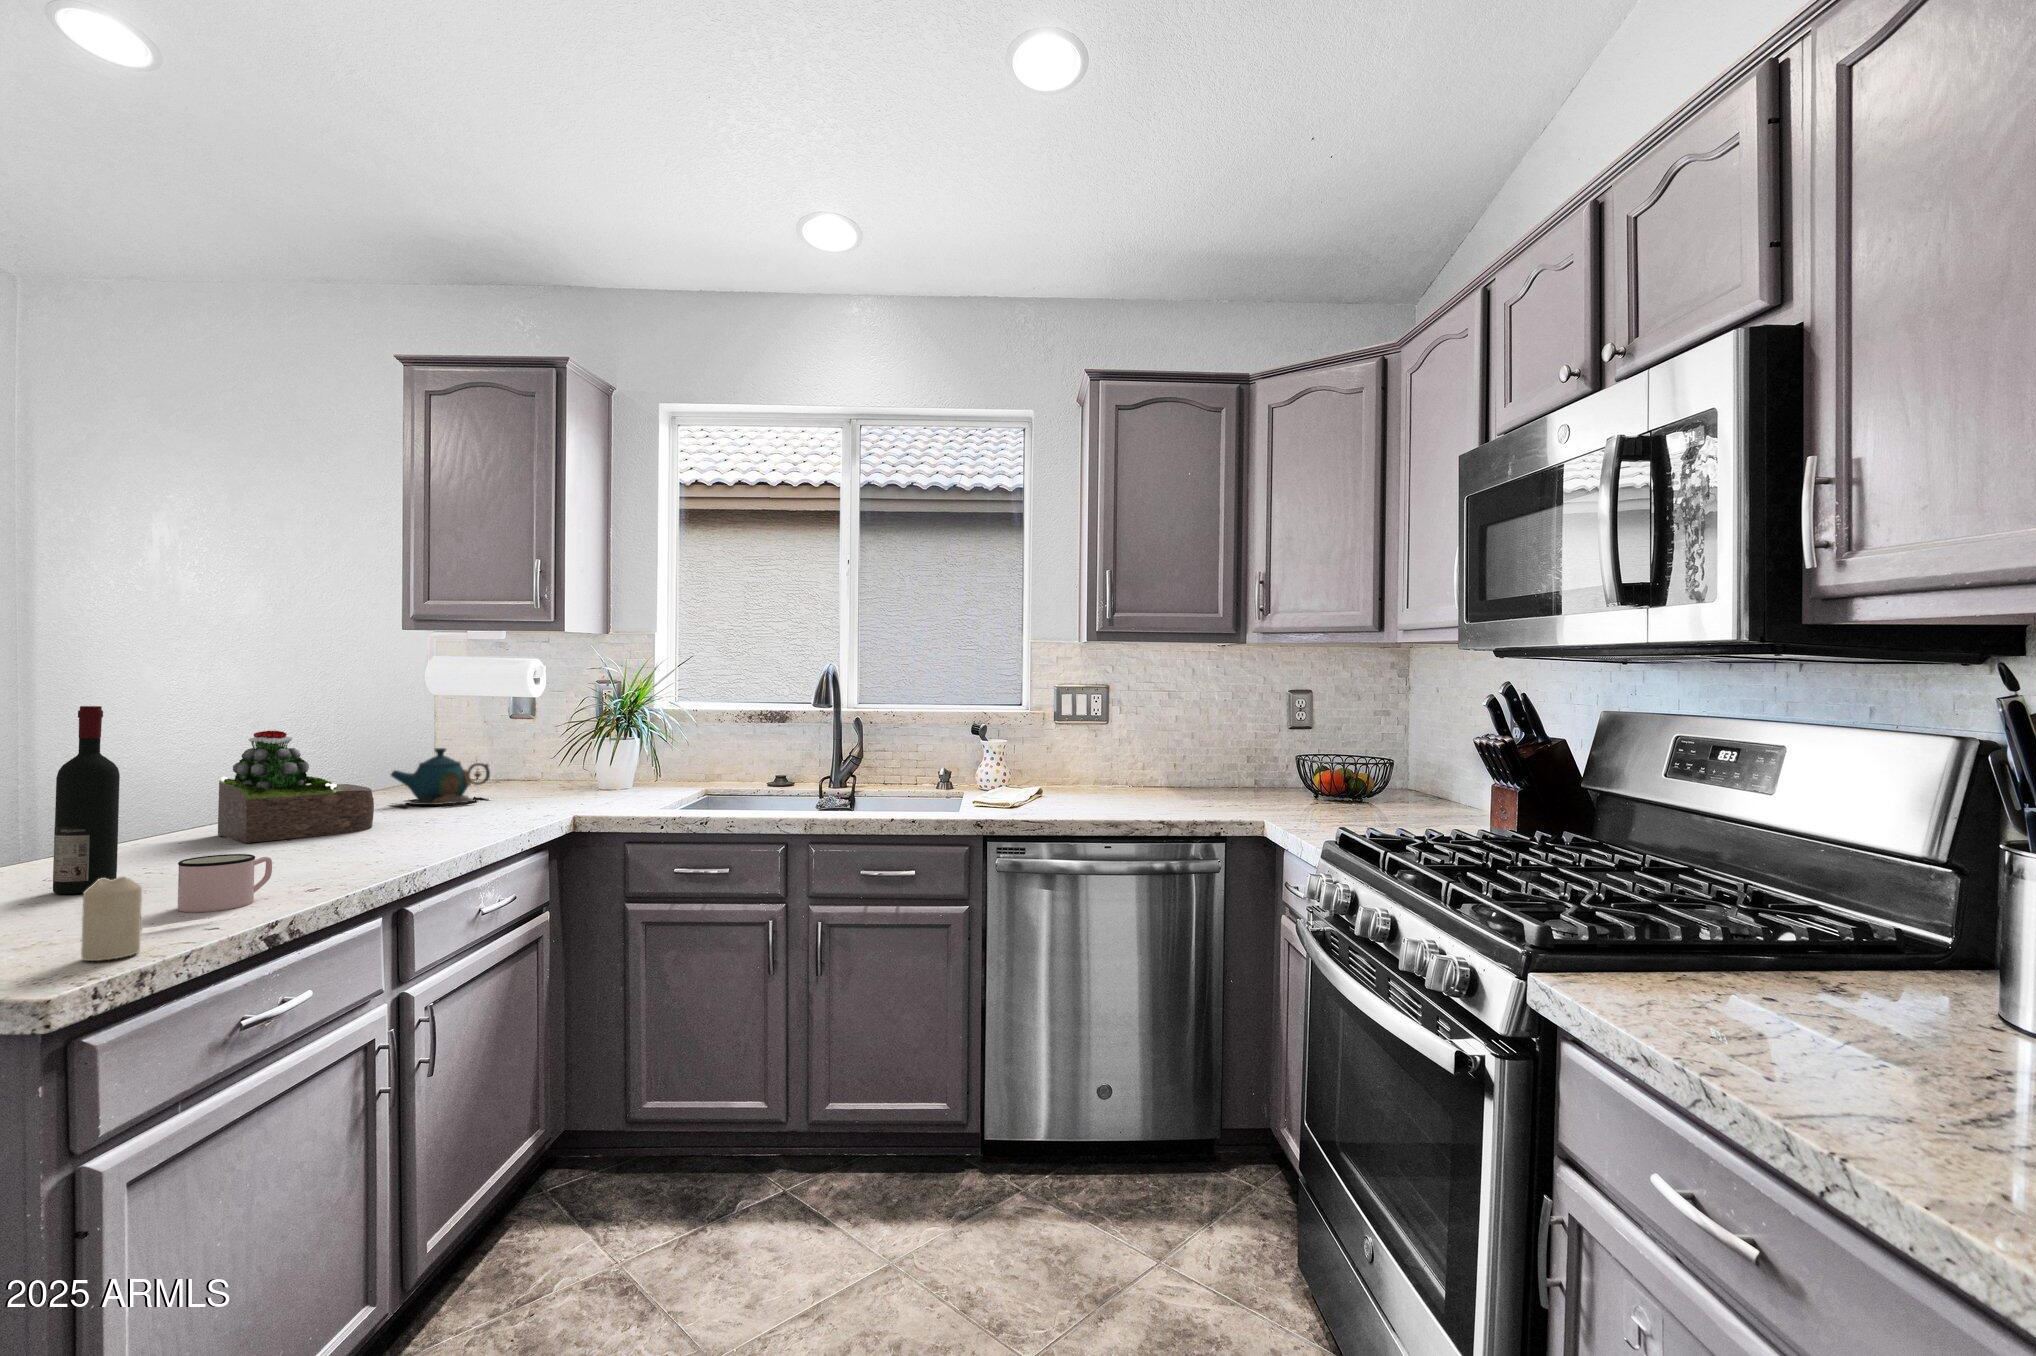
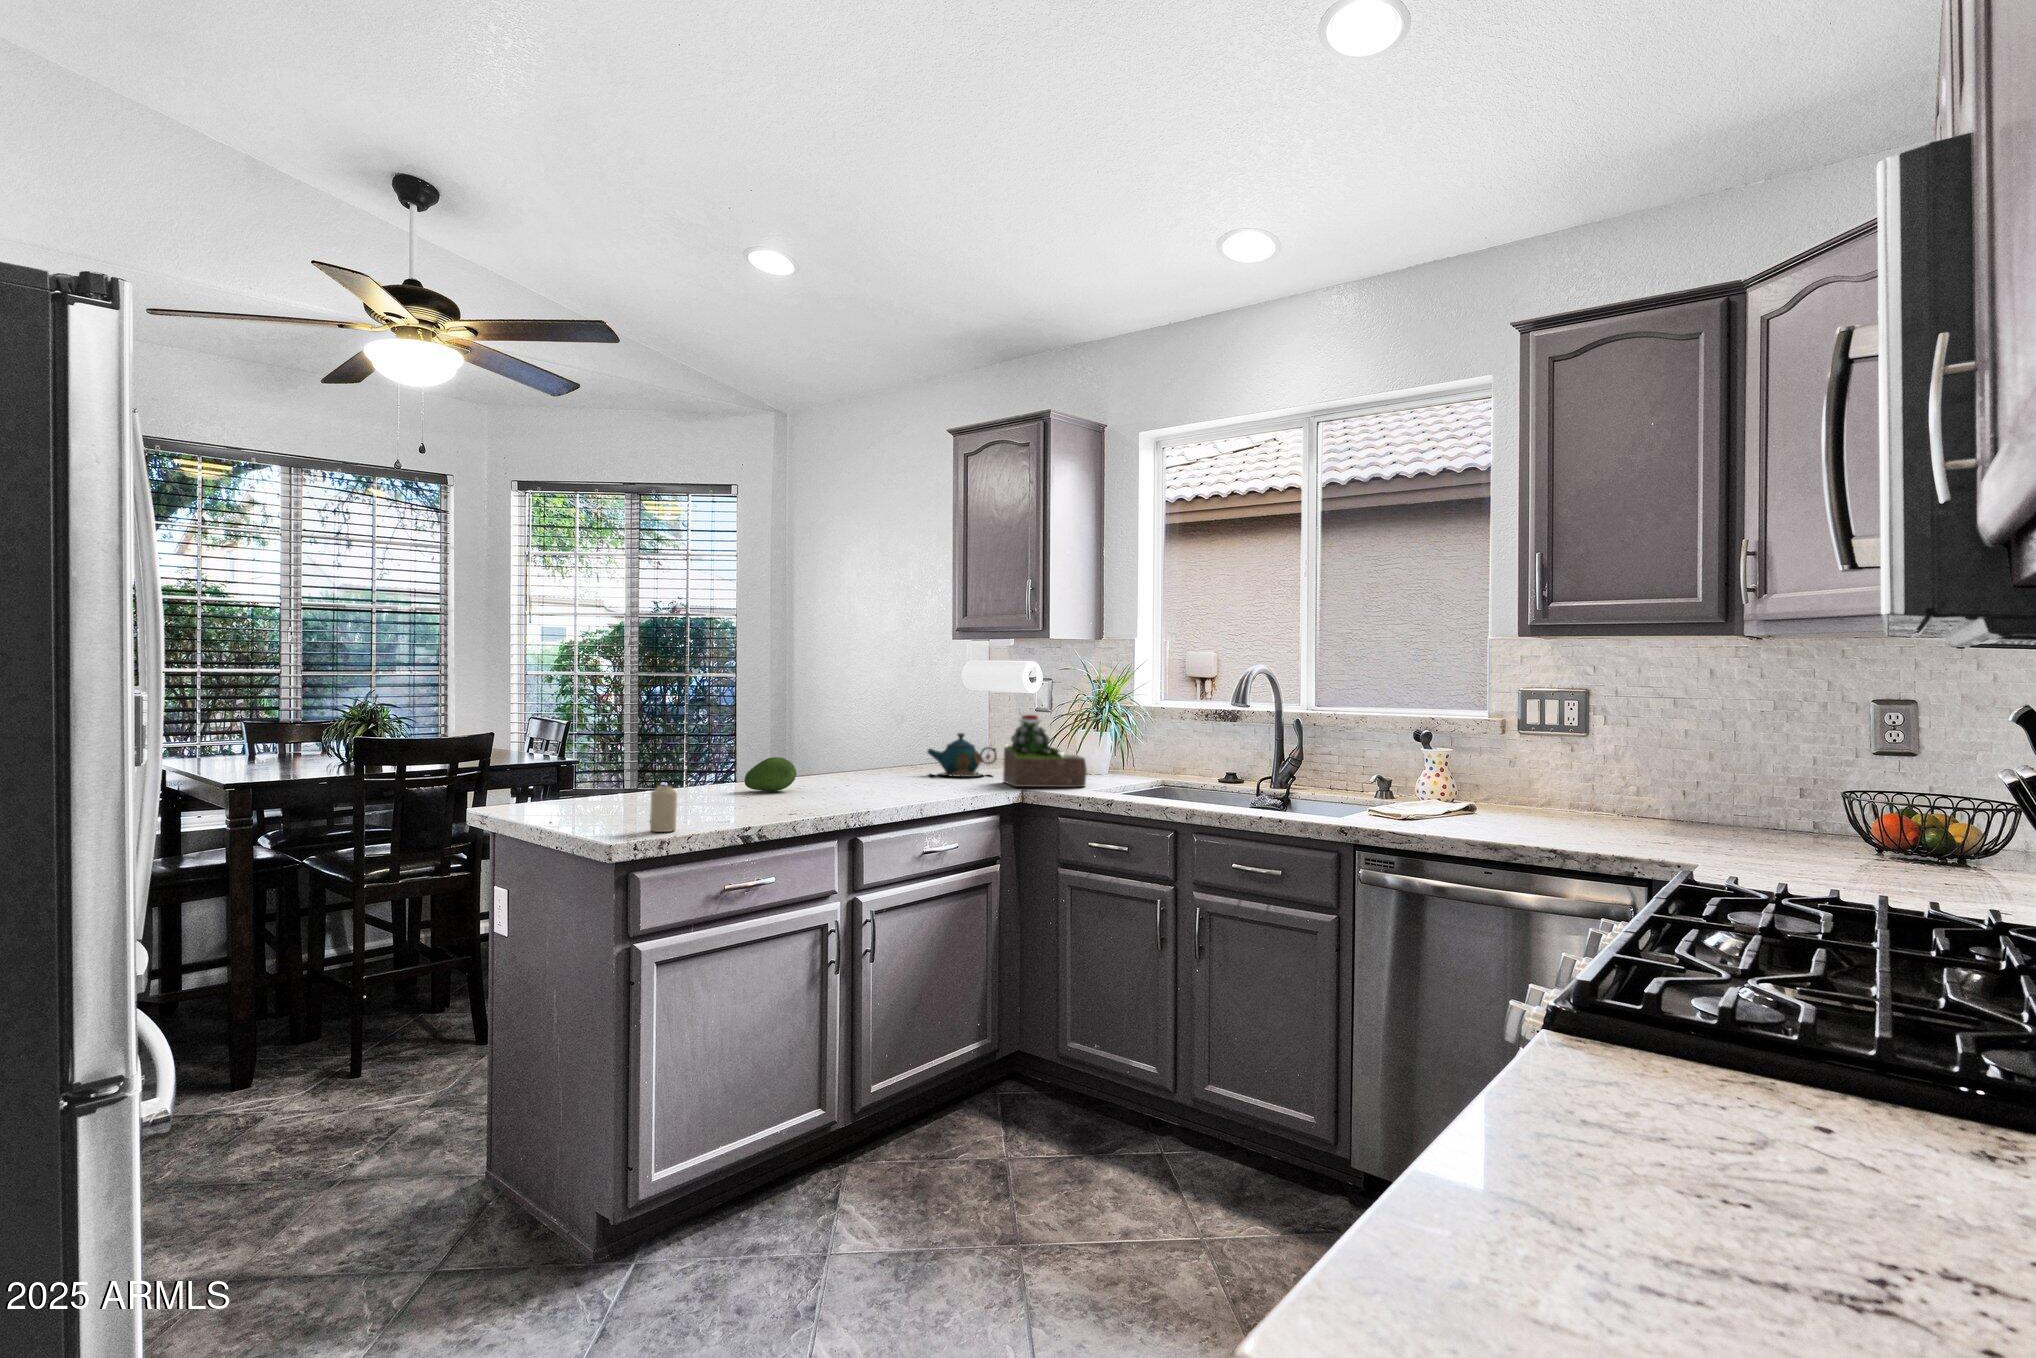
wine bottle: present [53,706,120,894] -> none [690,690,721,802]
succulent plant: present [218,731,374,843] -> present [1003,715,1087,787]
fruit: none [128,803,233,858] -> present [744,757,797,791]
mug: present [178,854,272,913] -> none [718,784,768,818]

